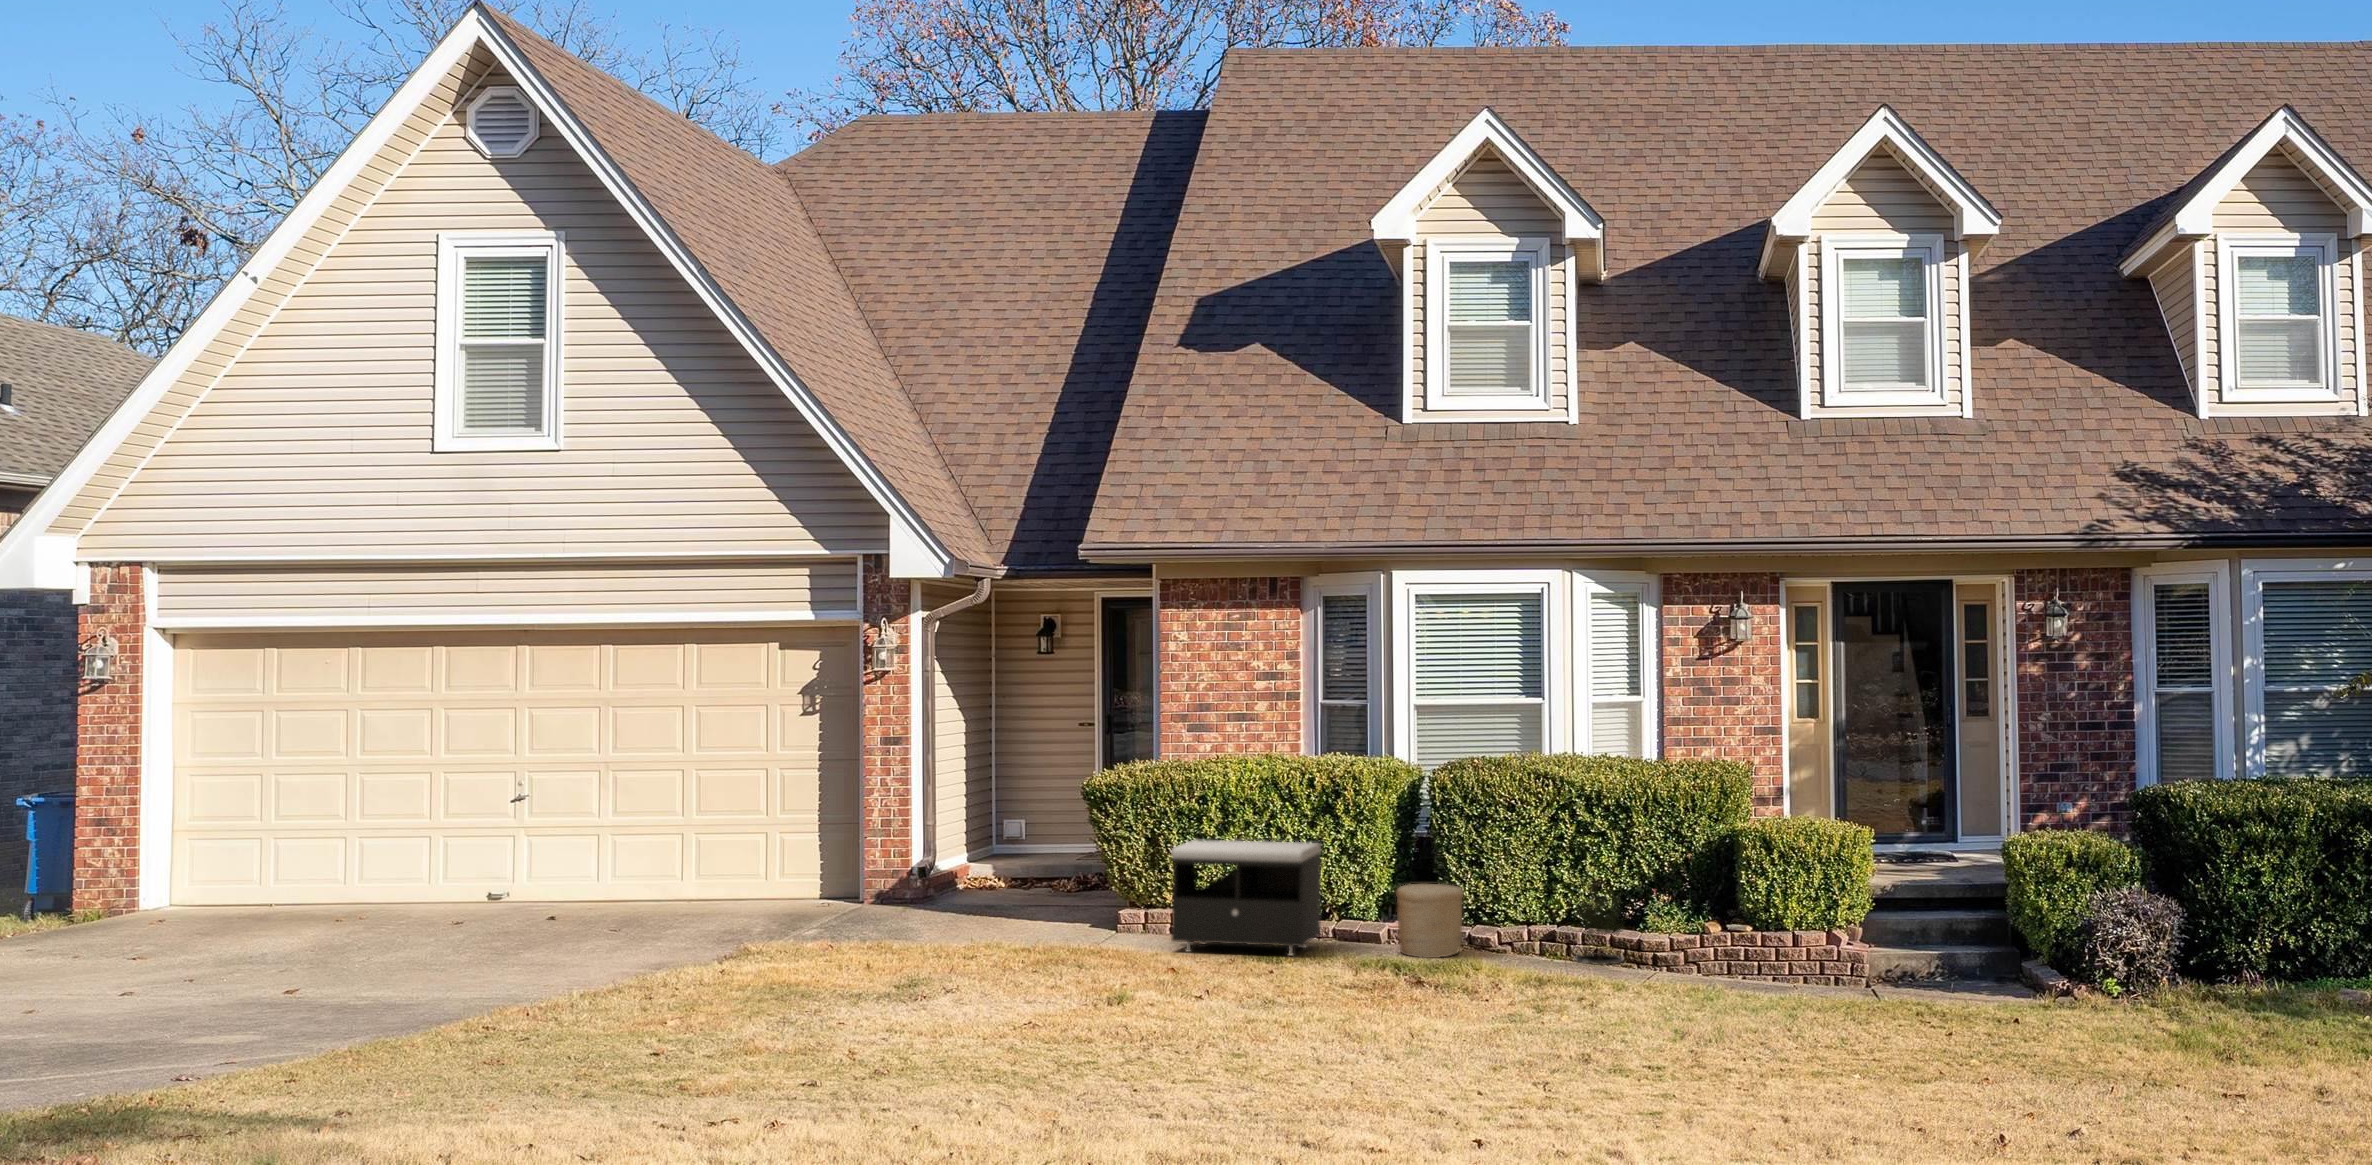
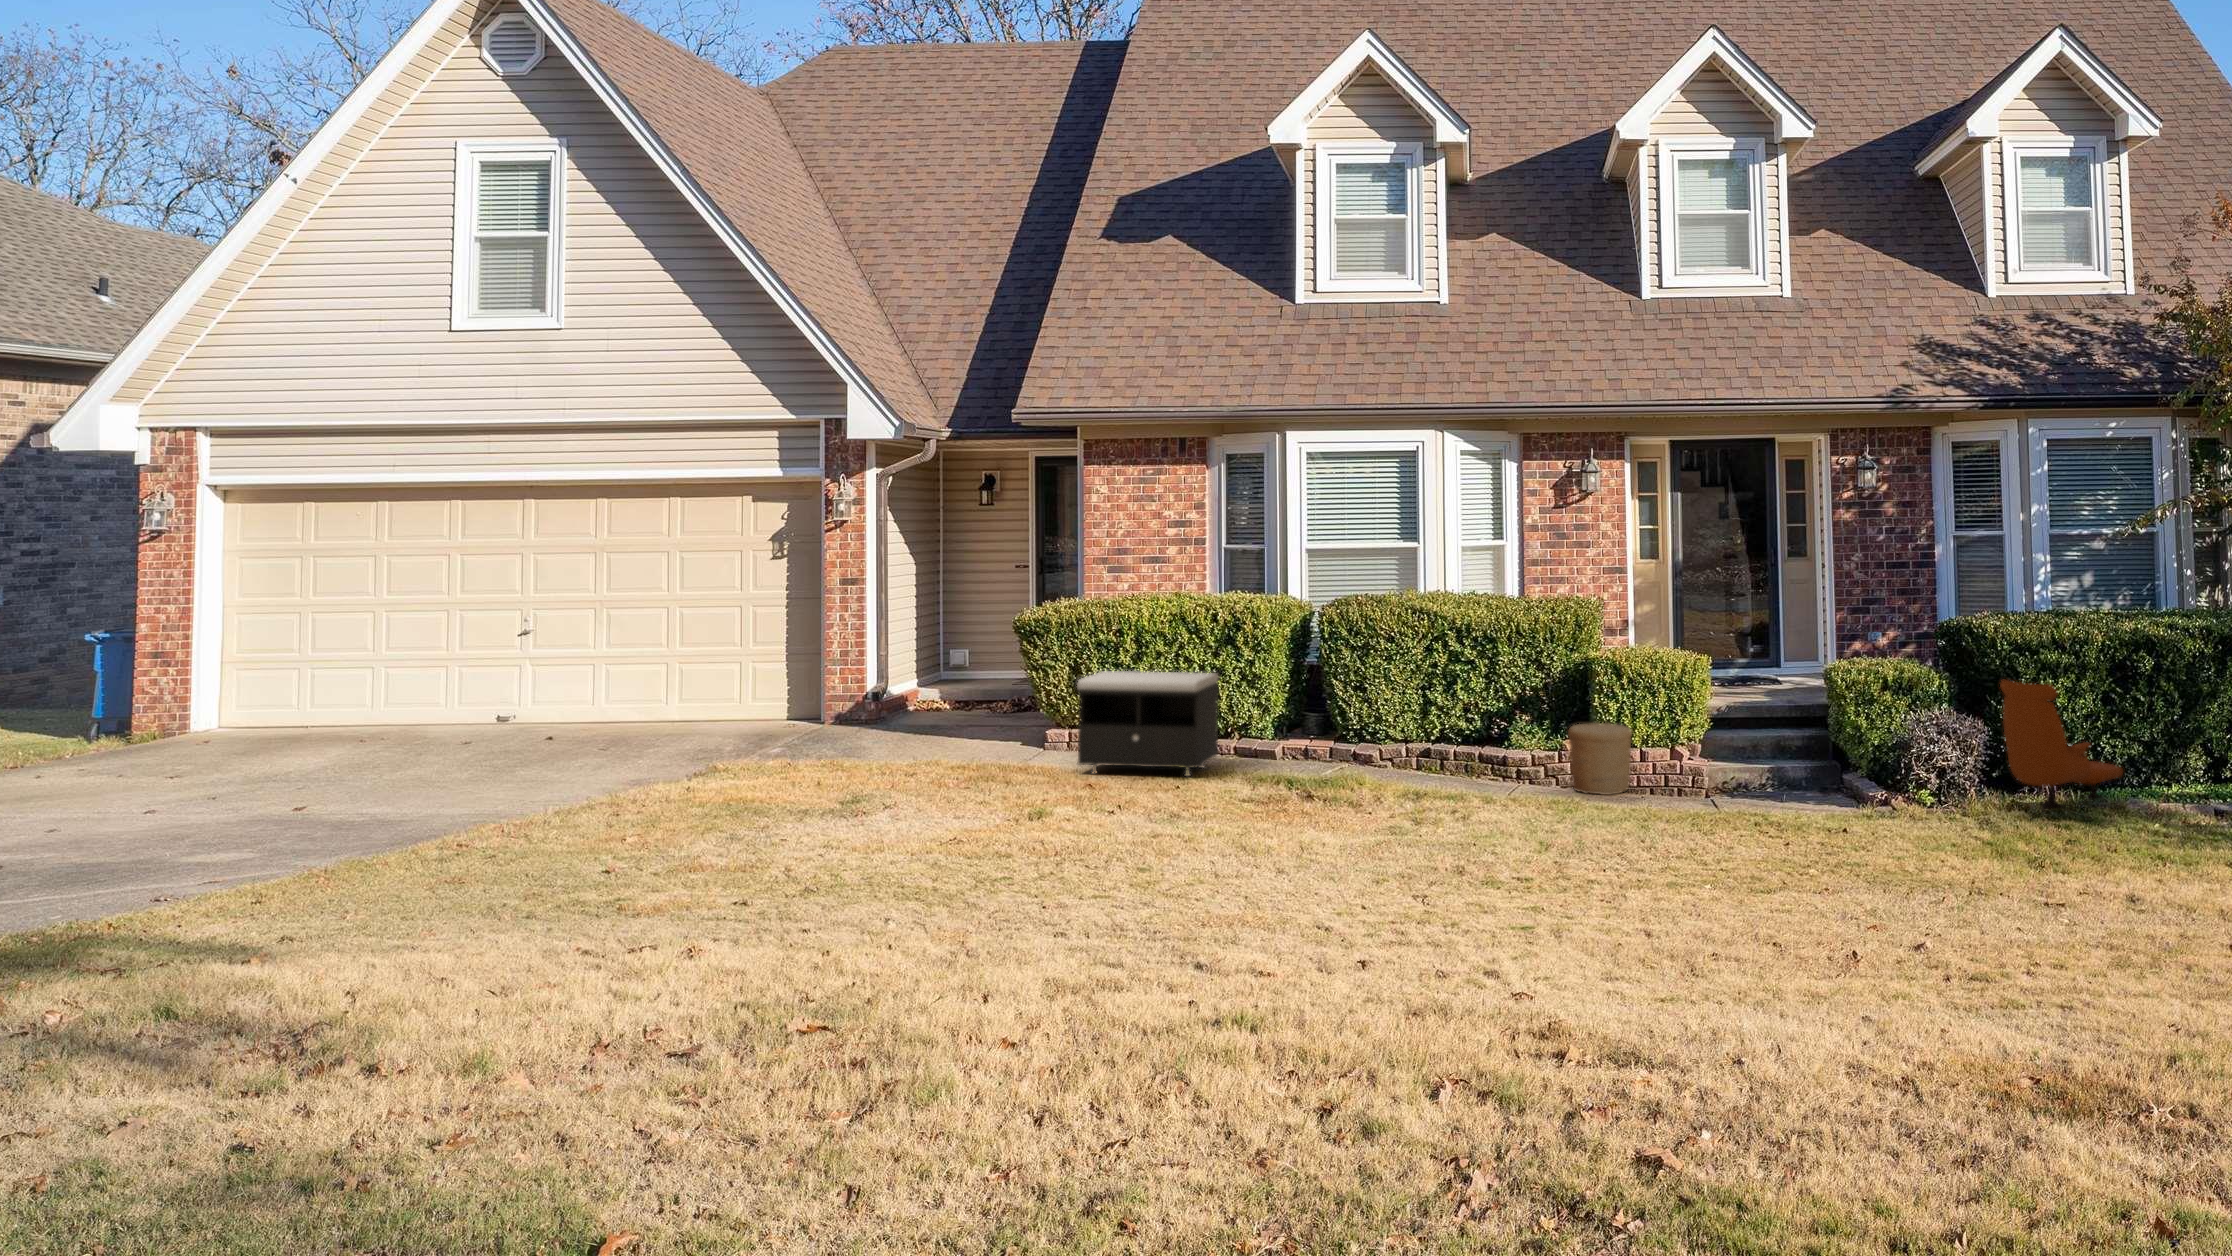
lounge chair: none [2192,855,2336,1013] -> present [2000,679,2123,820]
potted tree: present [1575,875,1624,965] -> none [1443,695,1494,781]
woven basket: present [1396,884,1464,958] -> present [1568,723,1632,795]

